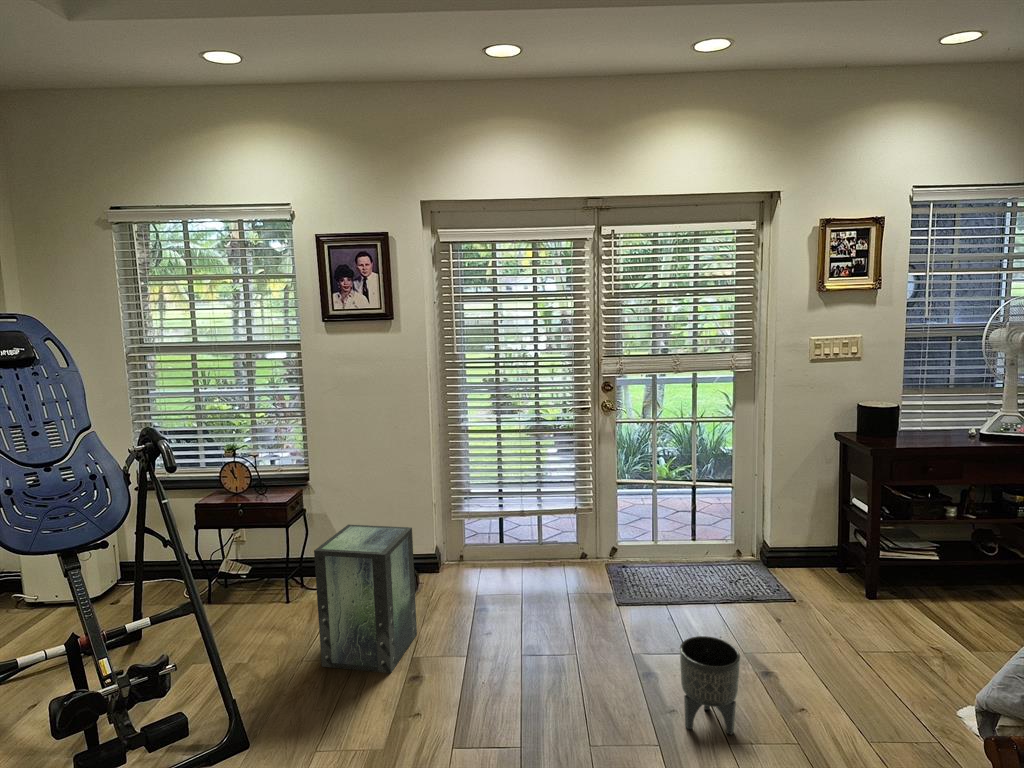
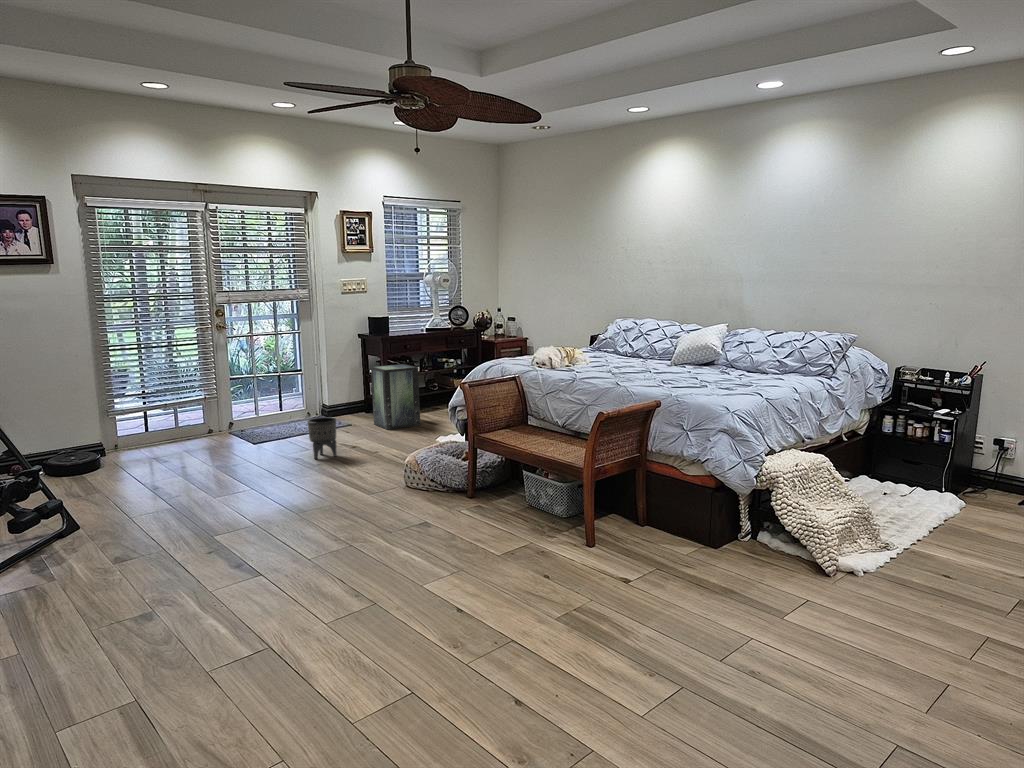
storage box: present [314,525,417,673] -> present [371,364,420,430]

